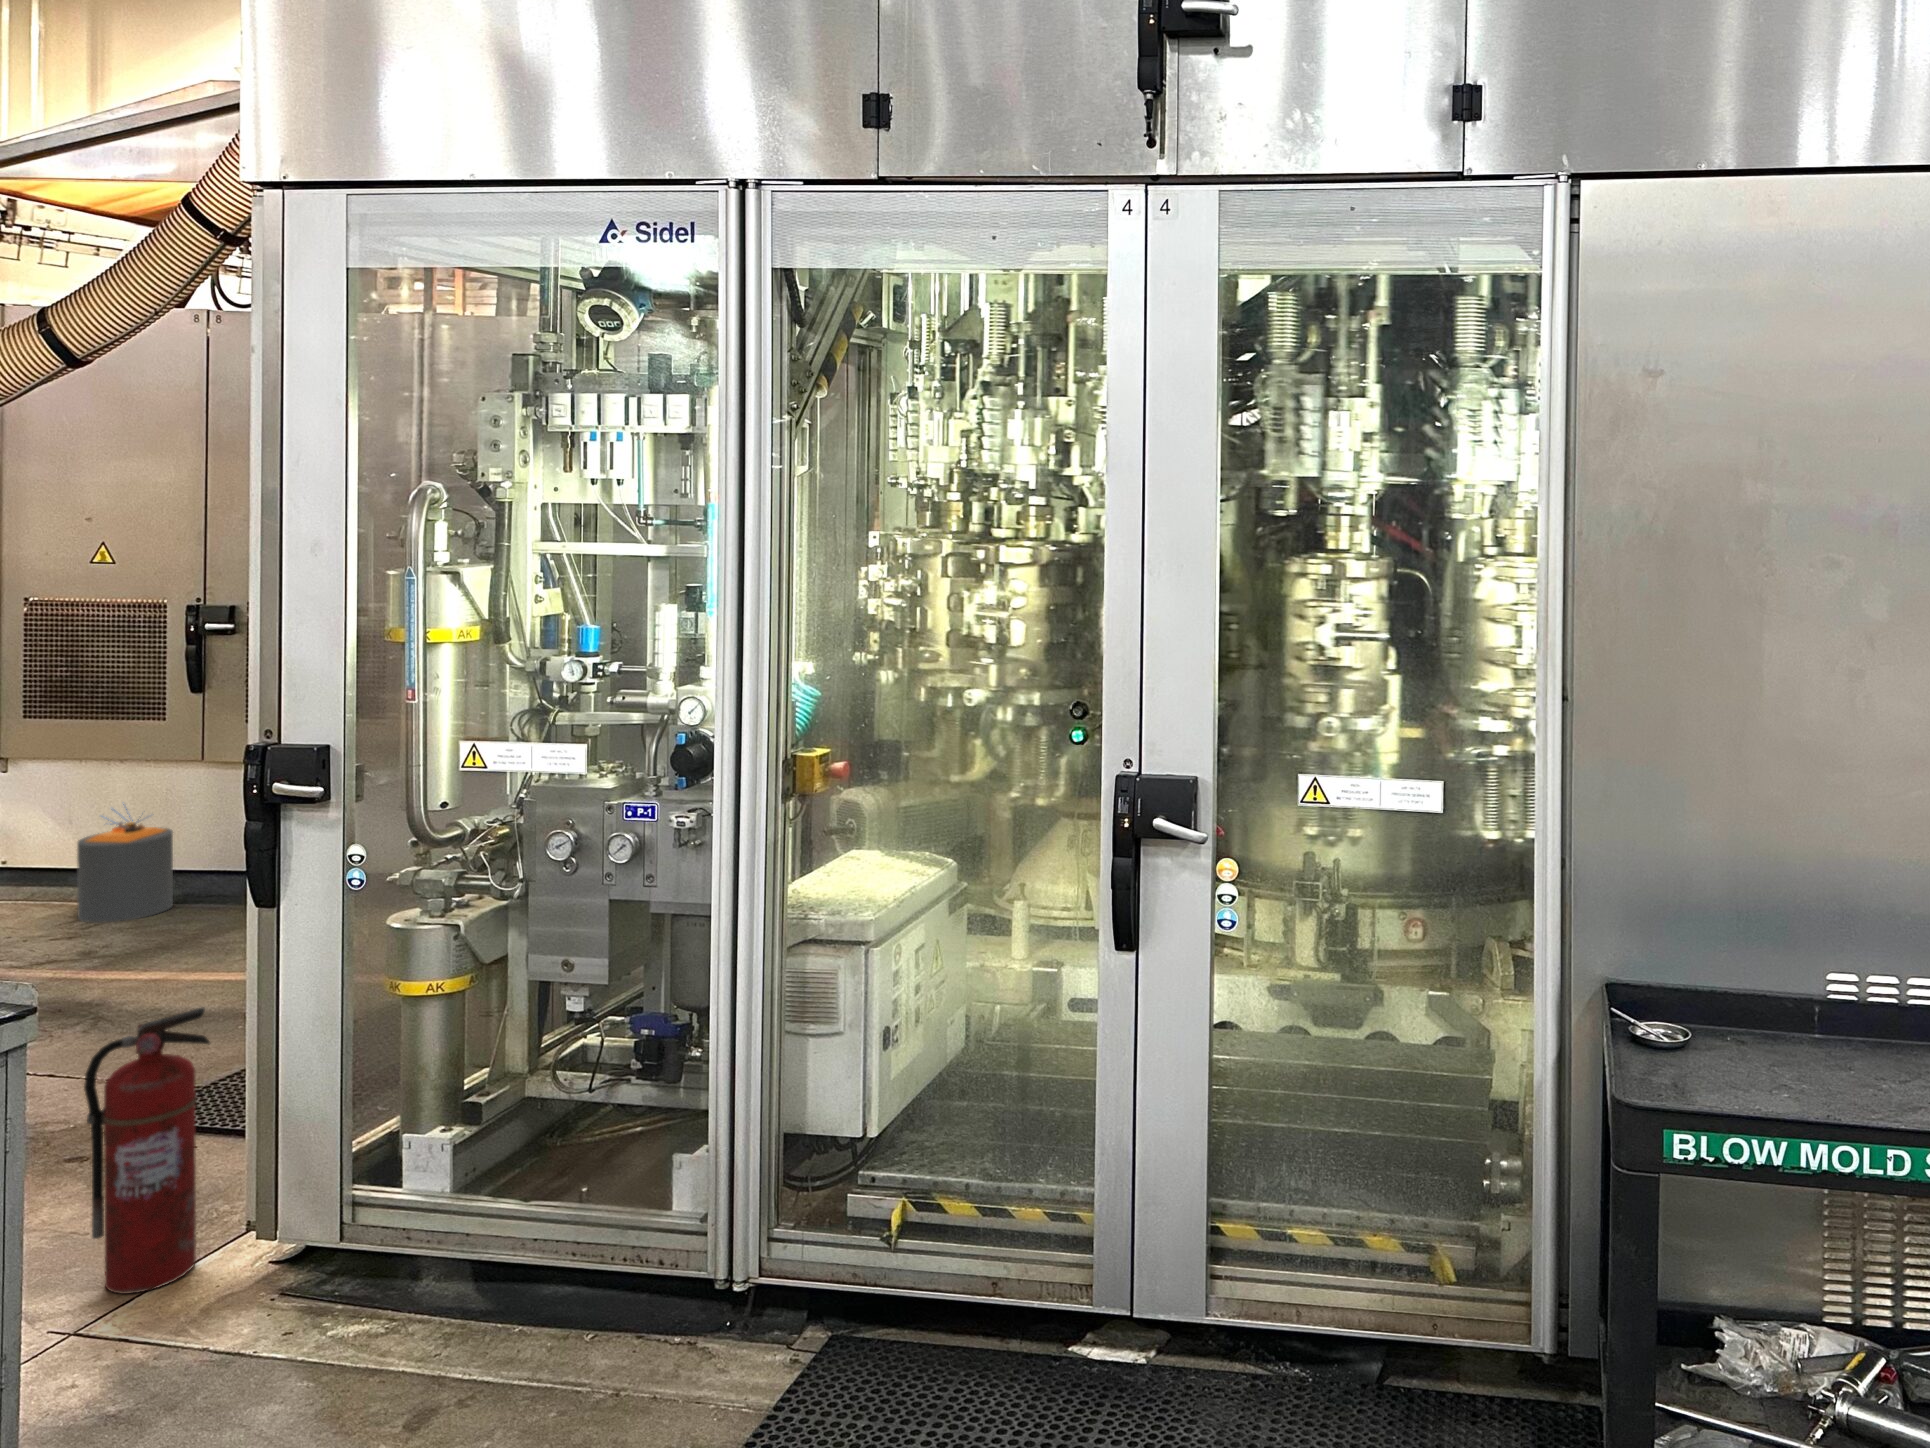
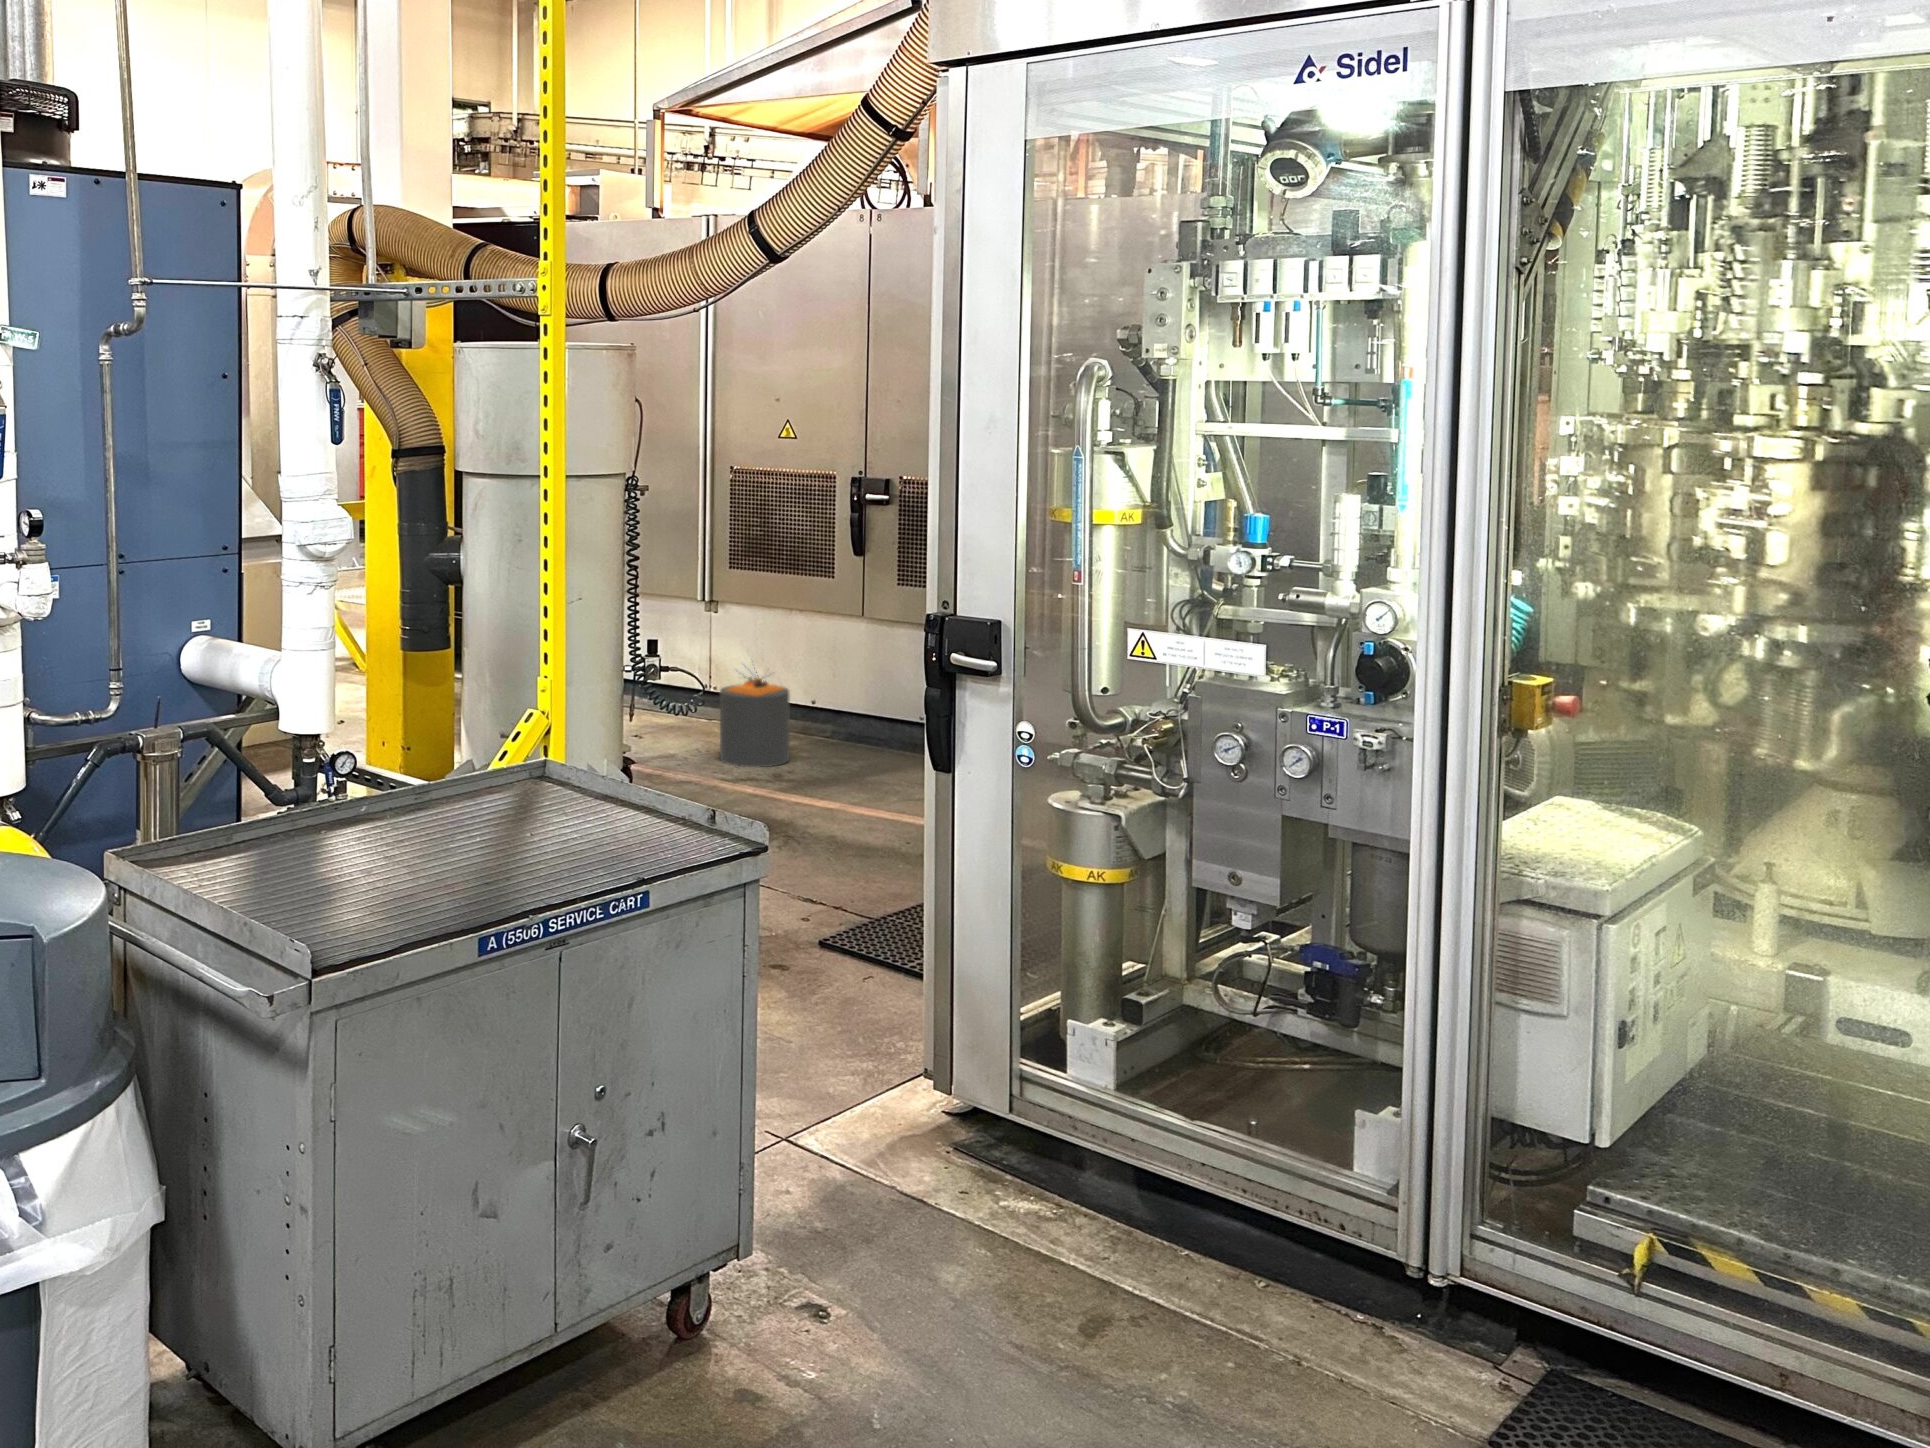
fire extinguisher: present [84,1008,210,1294] -> none [801,858,895,1106]

